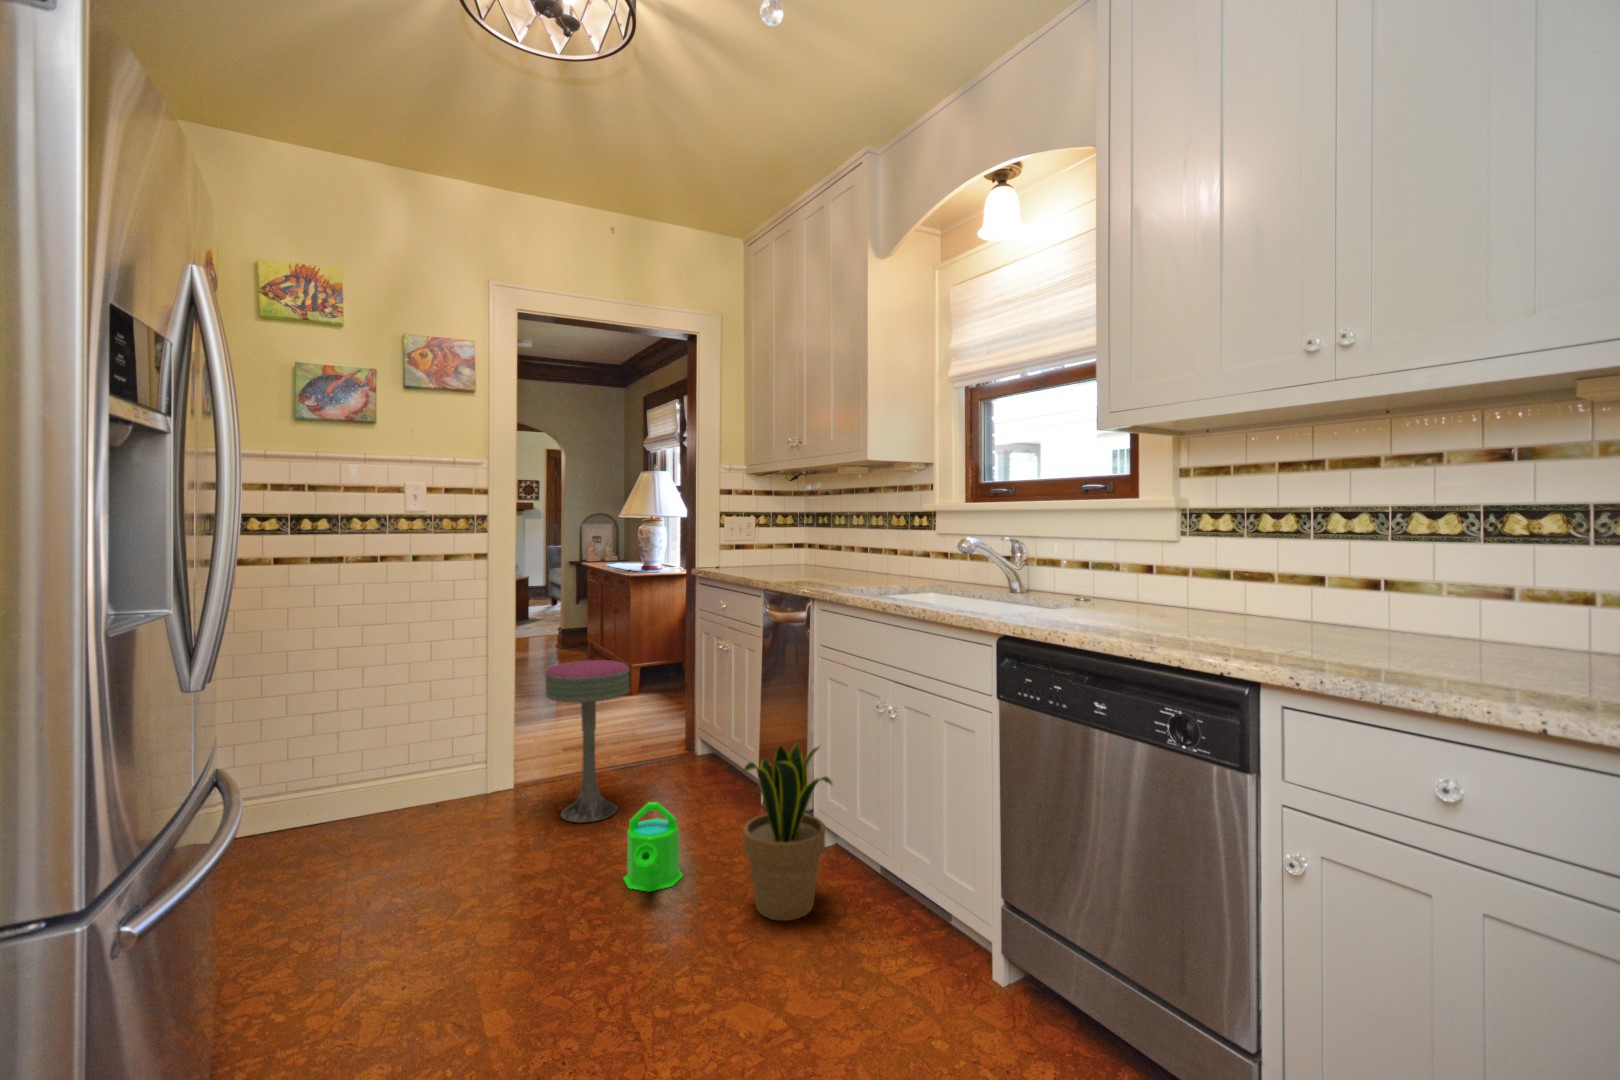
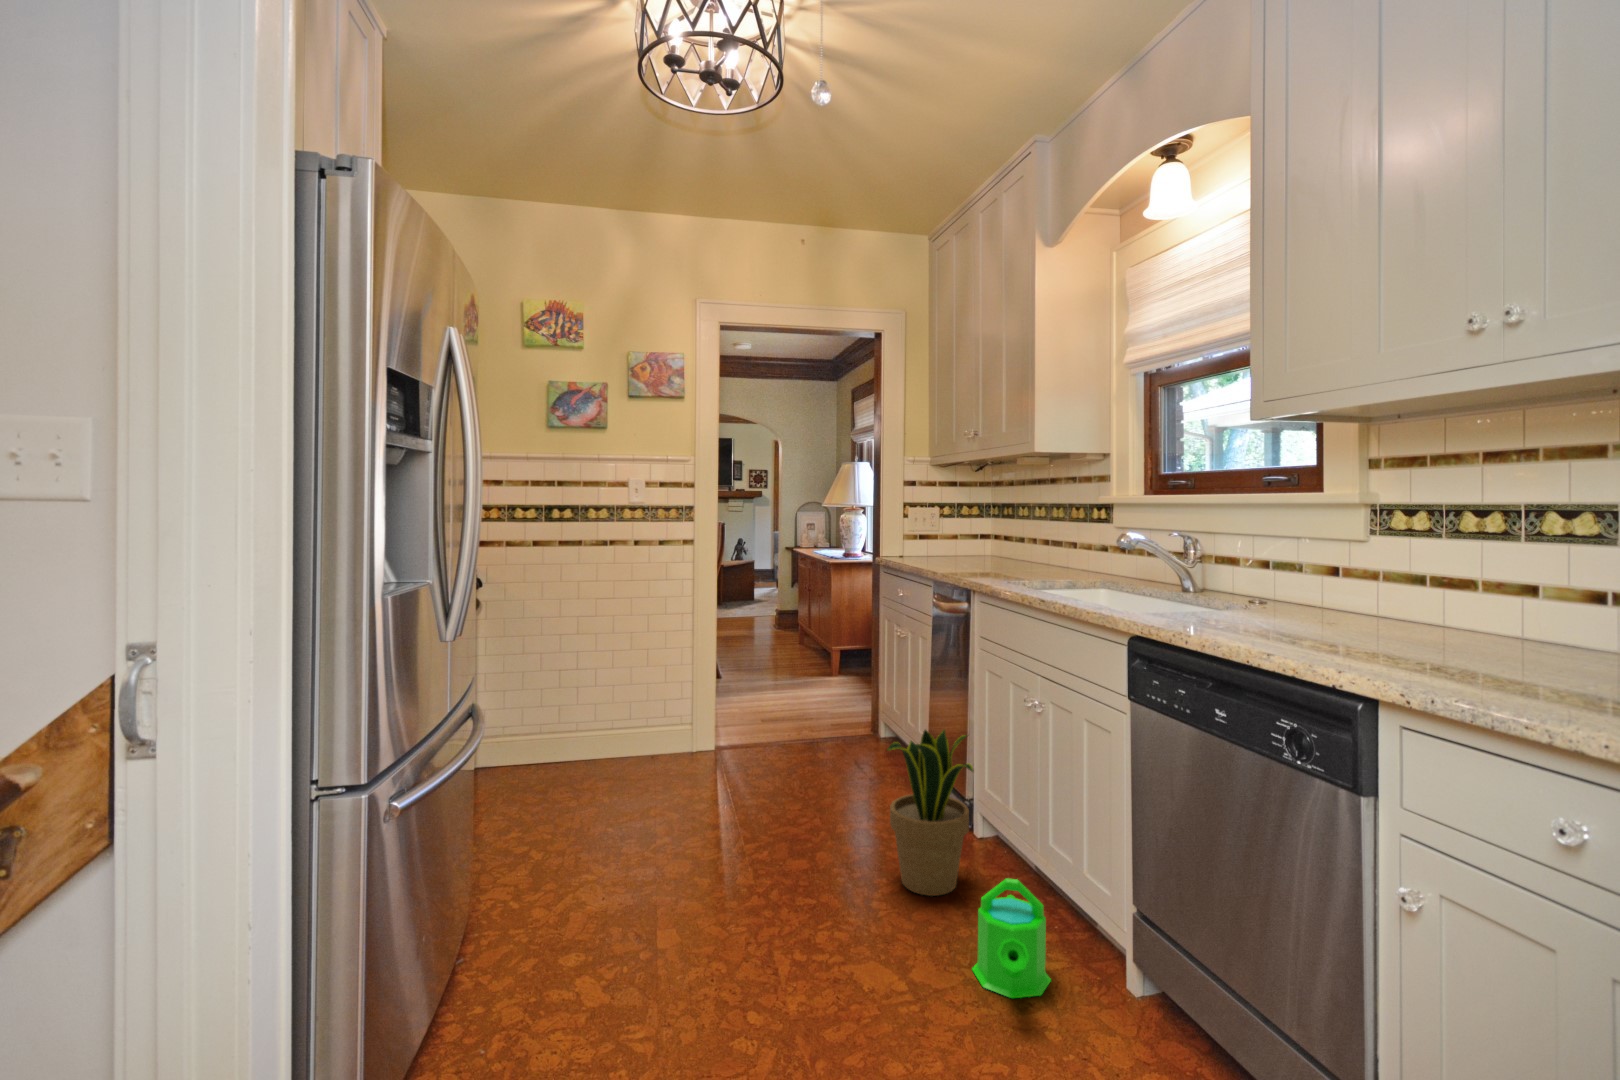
bar stool: present [545,660,630,823] -> none [735,640,808,786]
watering can: present [623,802,683,892] -> present [972,878,1051,998]

